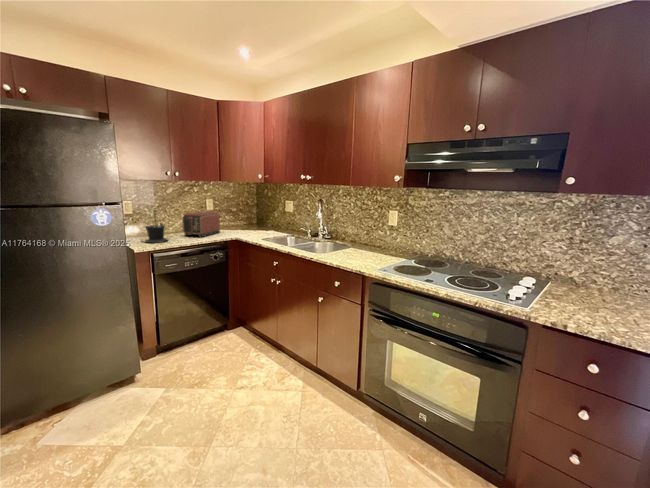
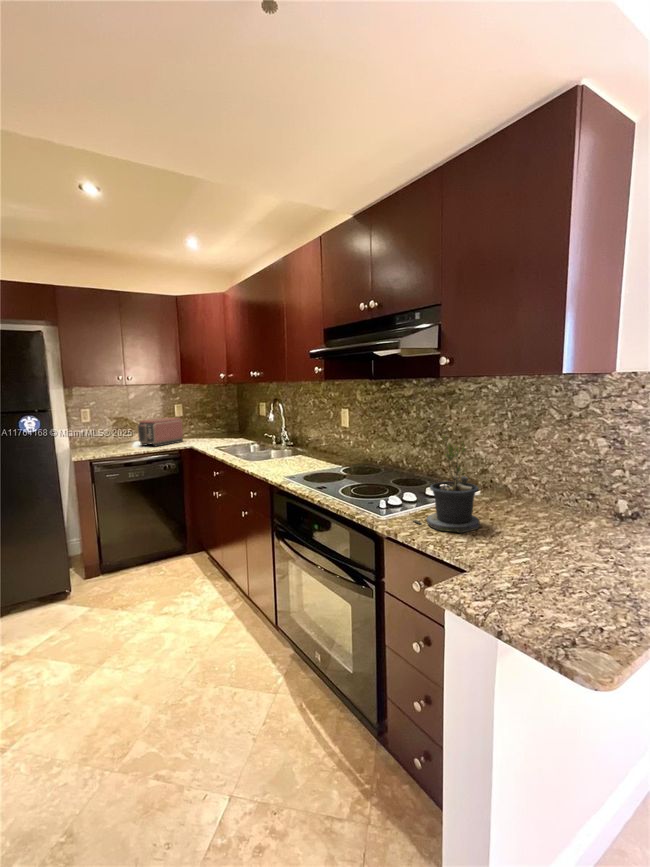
potted plant: present [145,205,168,243] -> present [413,434,480,533]

